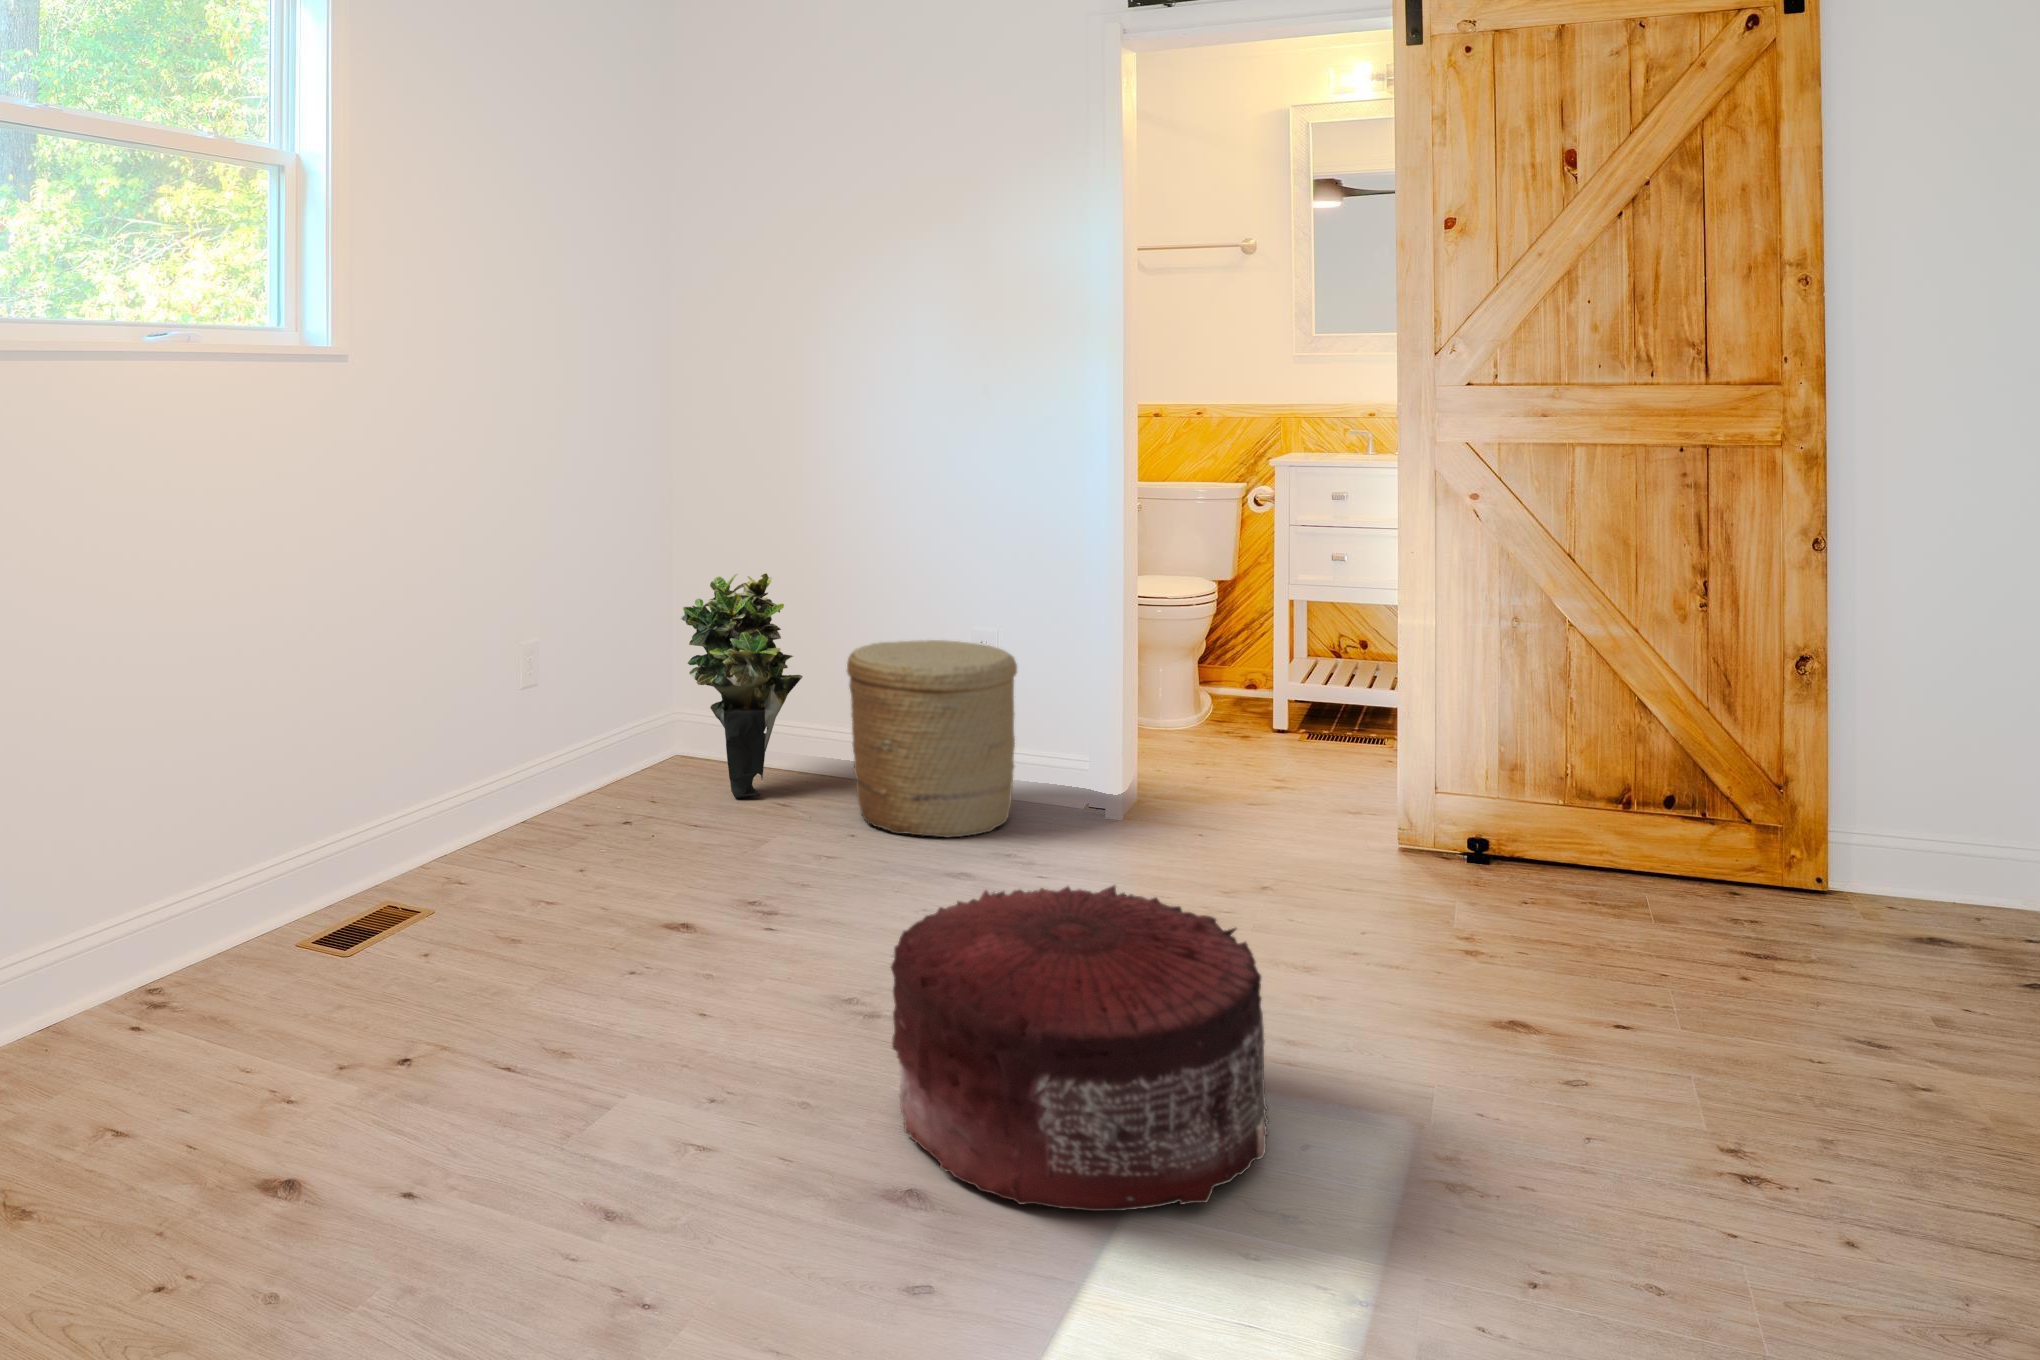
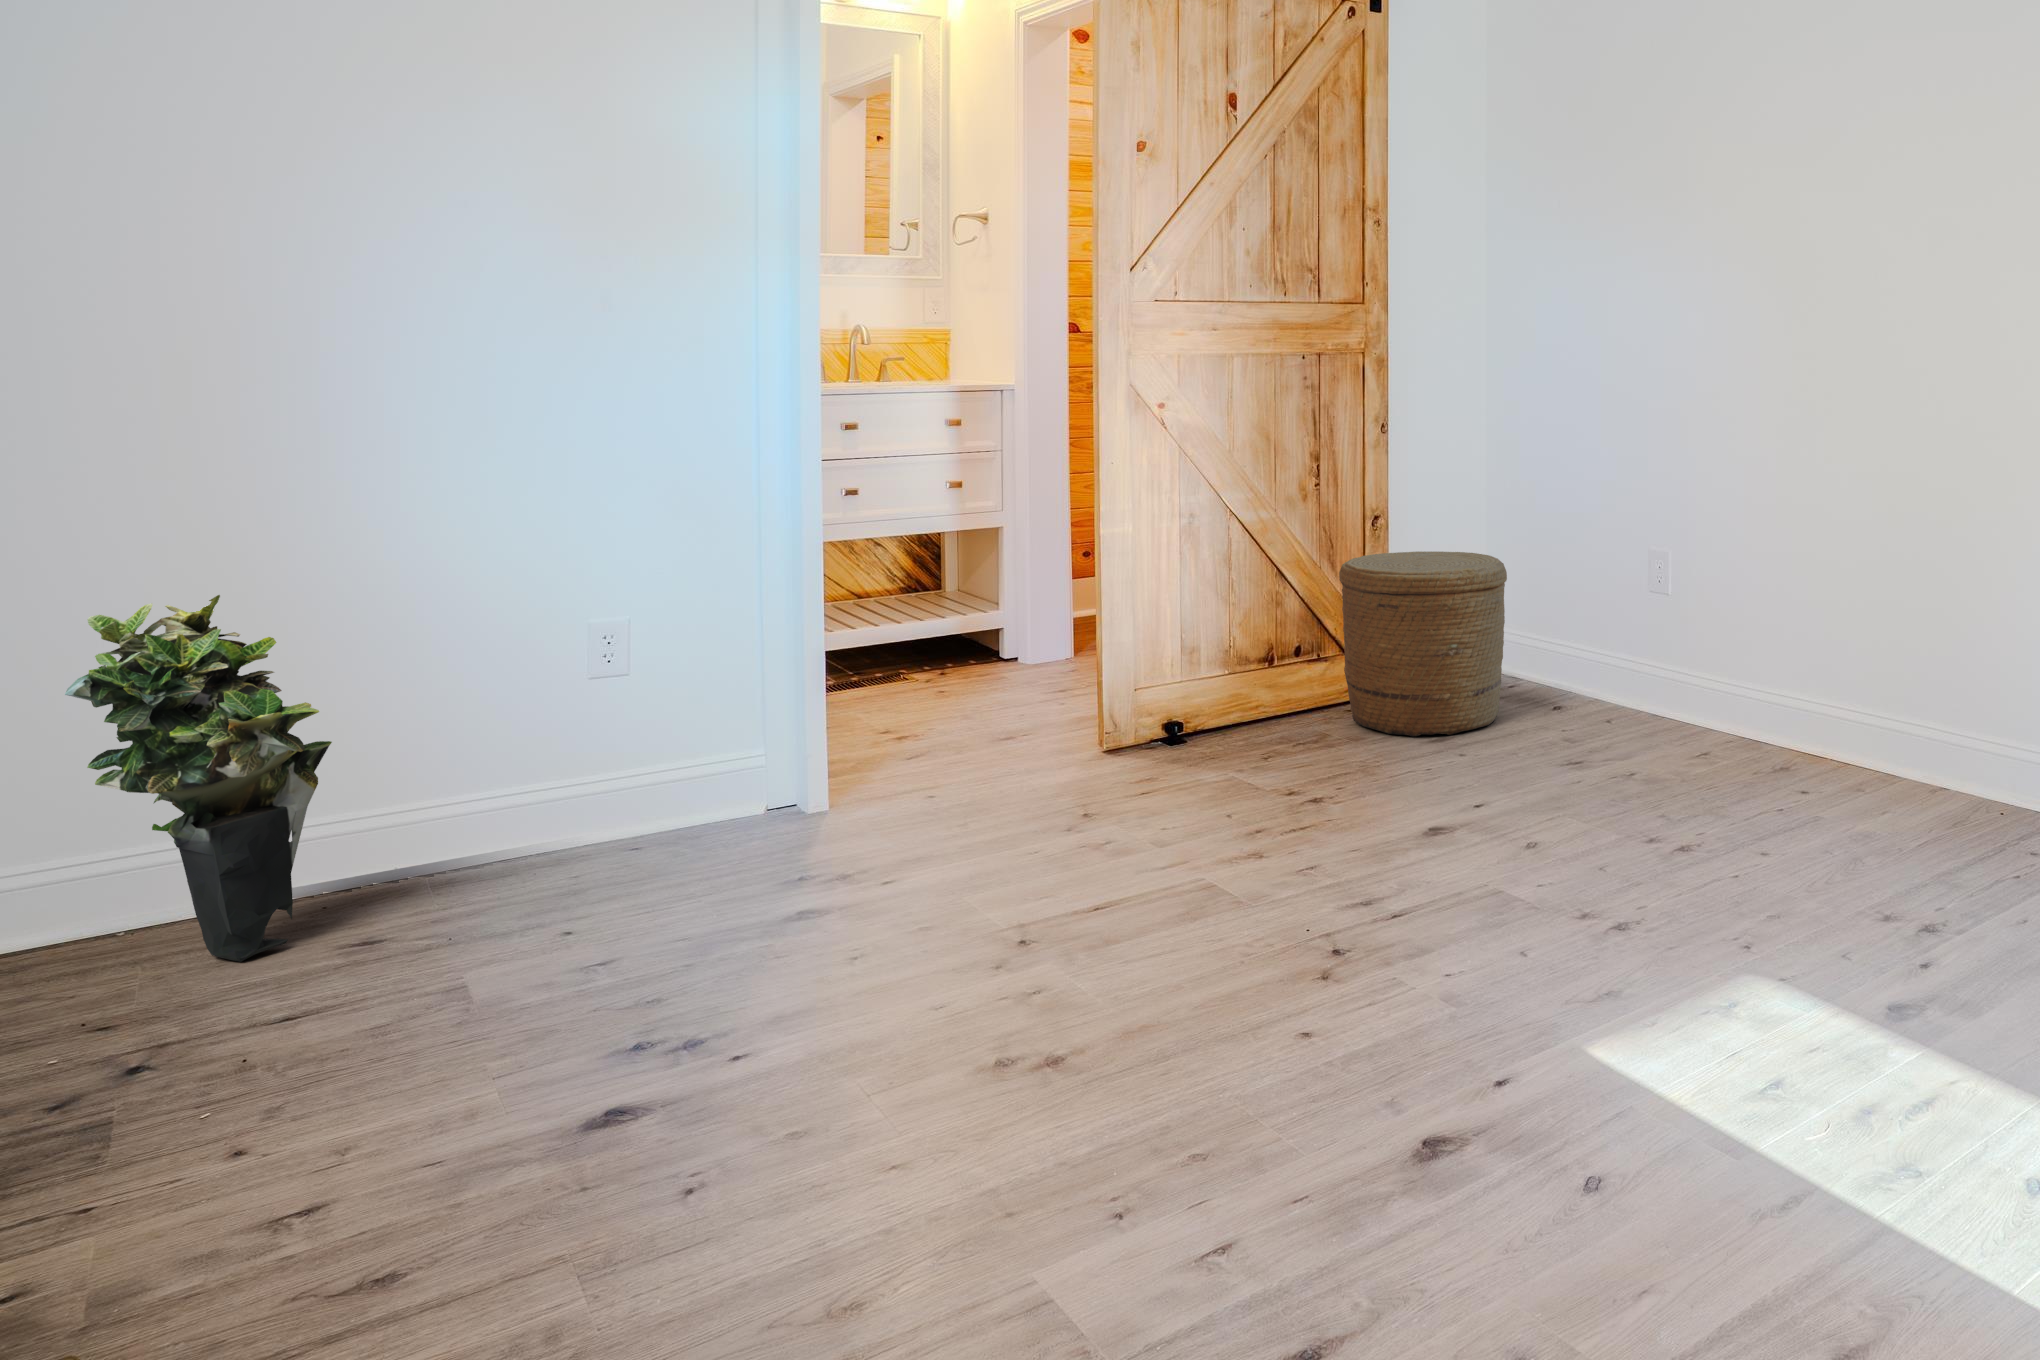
woven basket: present [847,640,1017,838] -> present [1339,551,1507,737]
pouf: present [891,886,1268,1211] -> none [1152,781,1528,1087]

